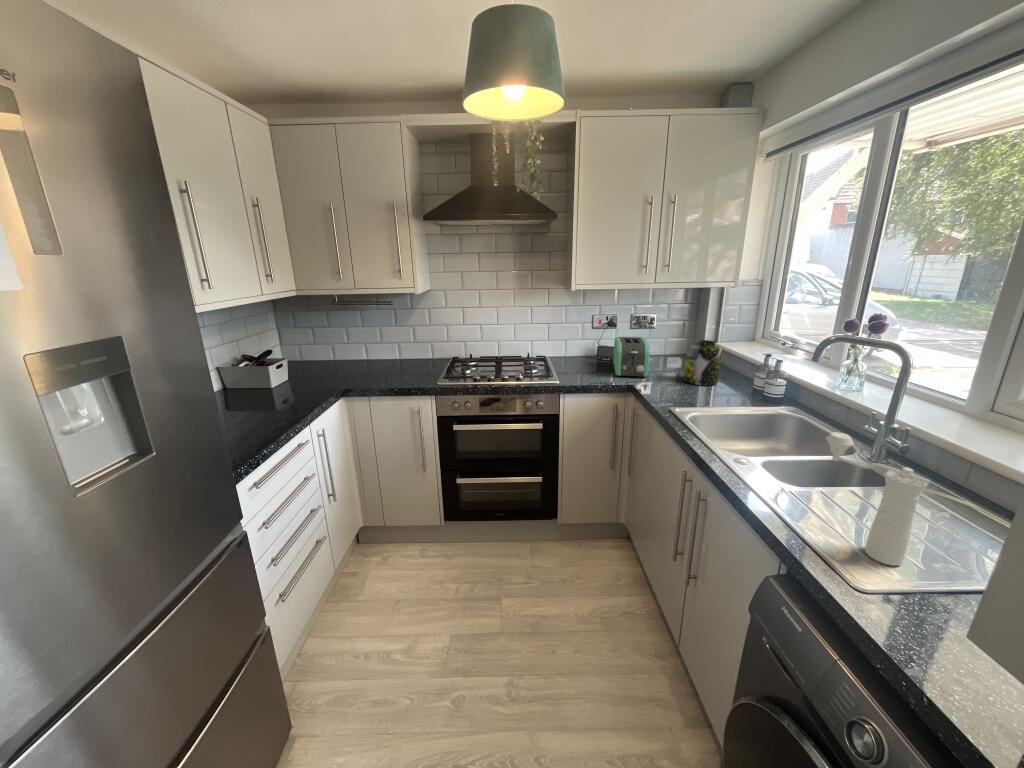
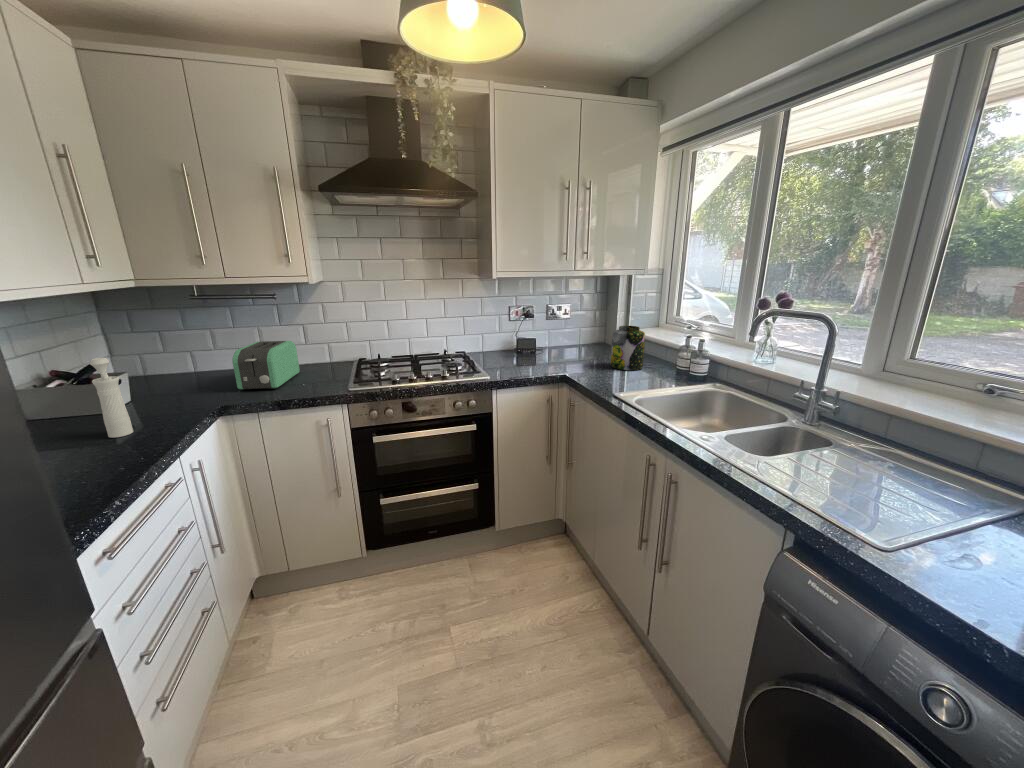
toaster: present [613,337,650,377] -> present [232,341,300,390]
pepper mill: present [826,432,930,566] -> present [90,358,133,438]

